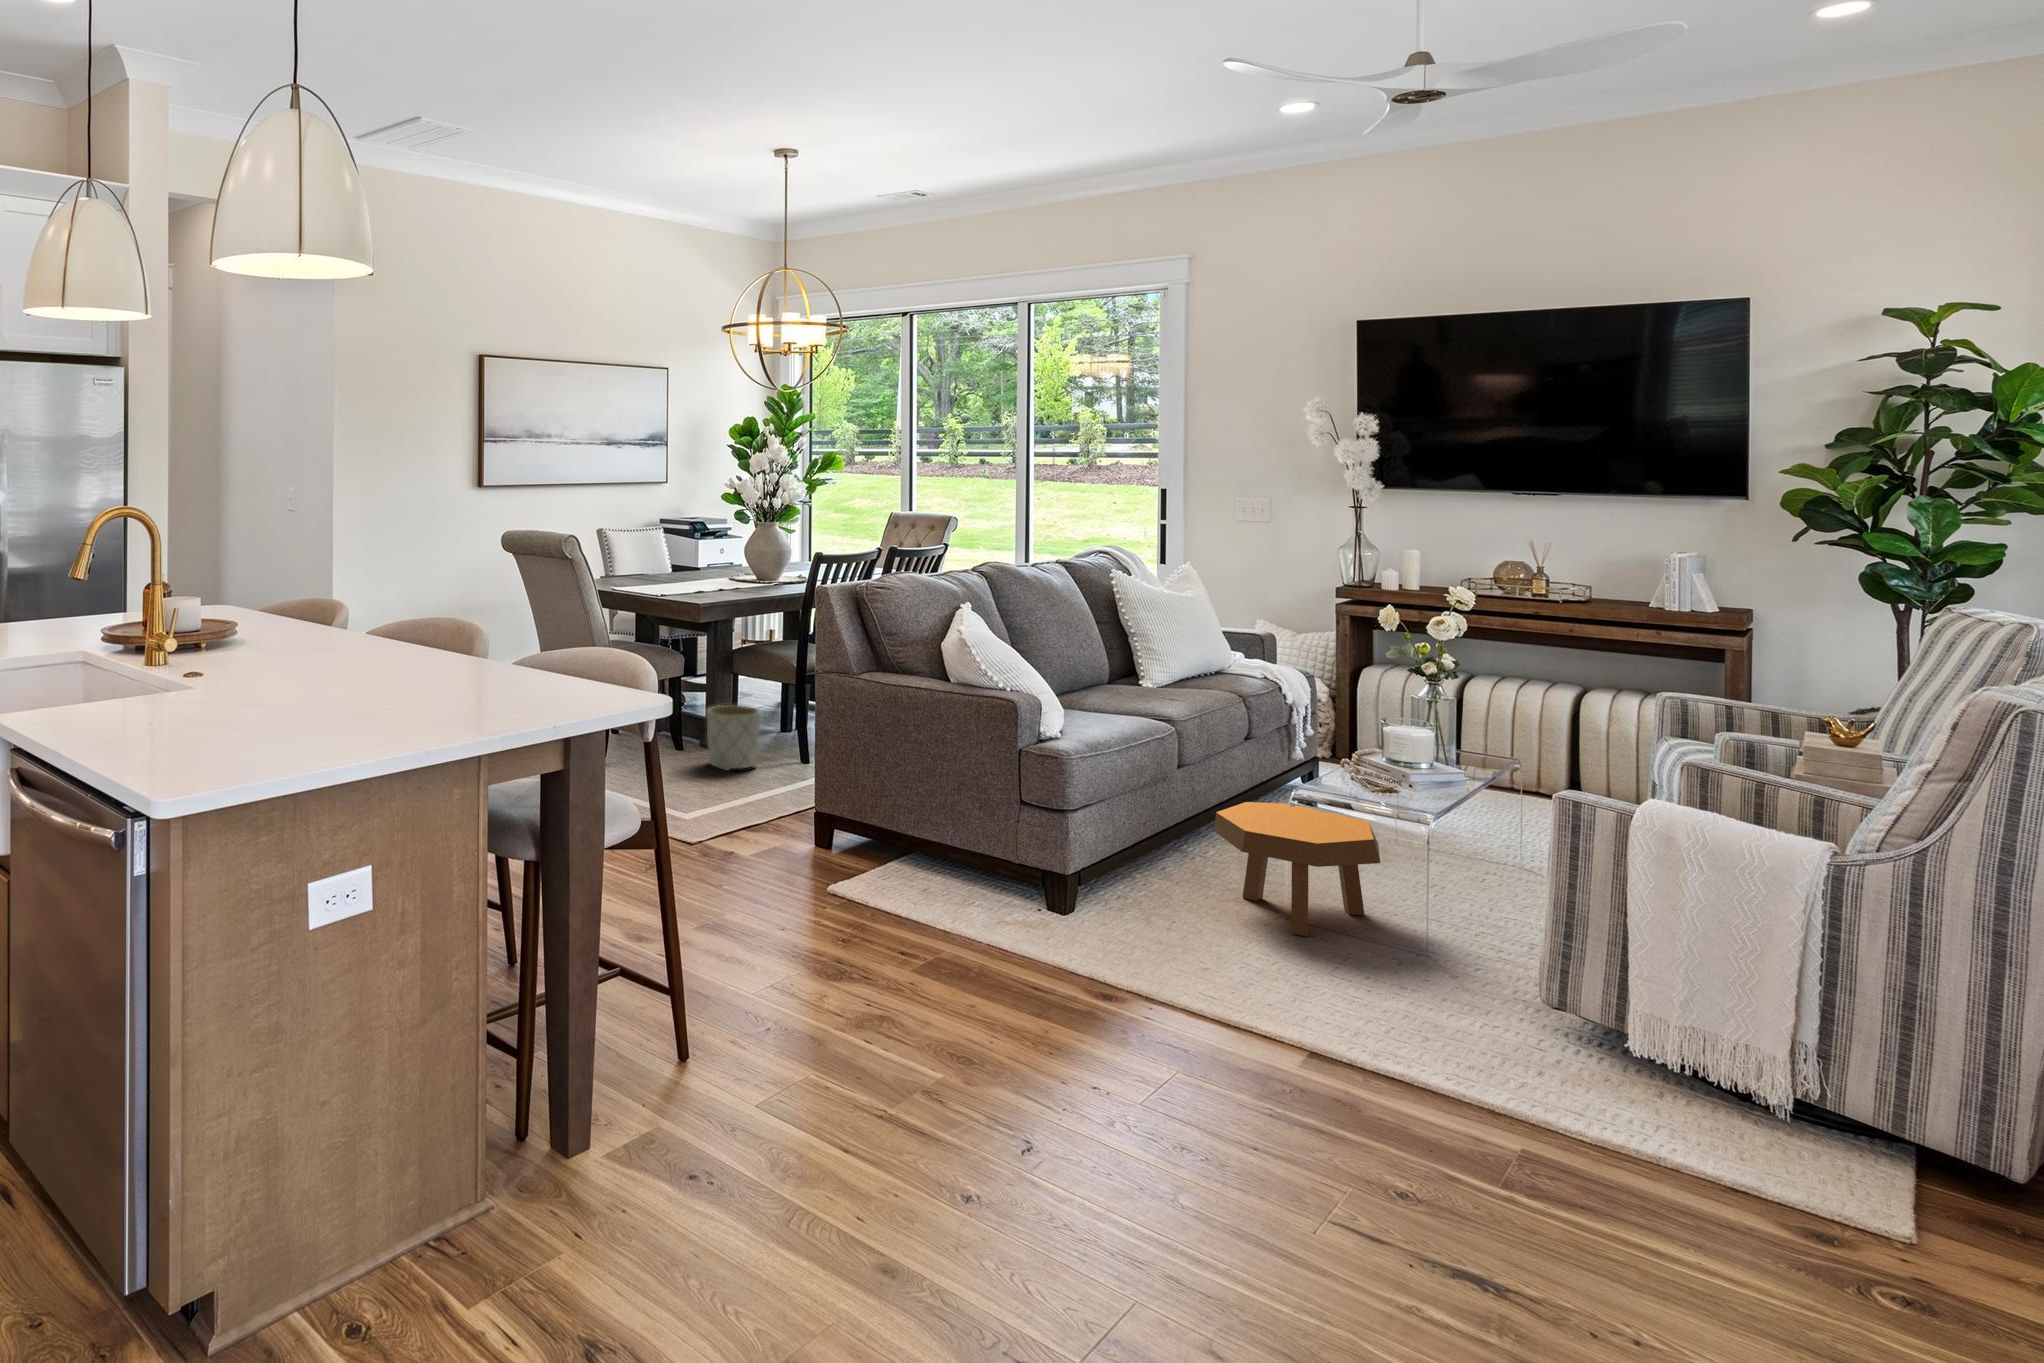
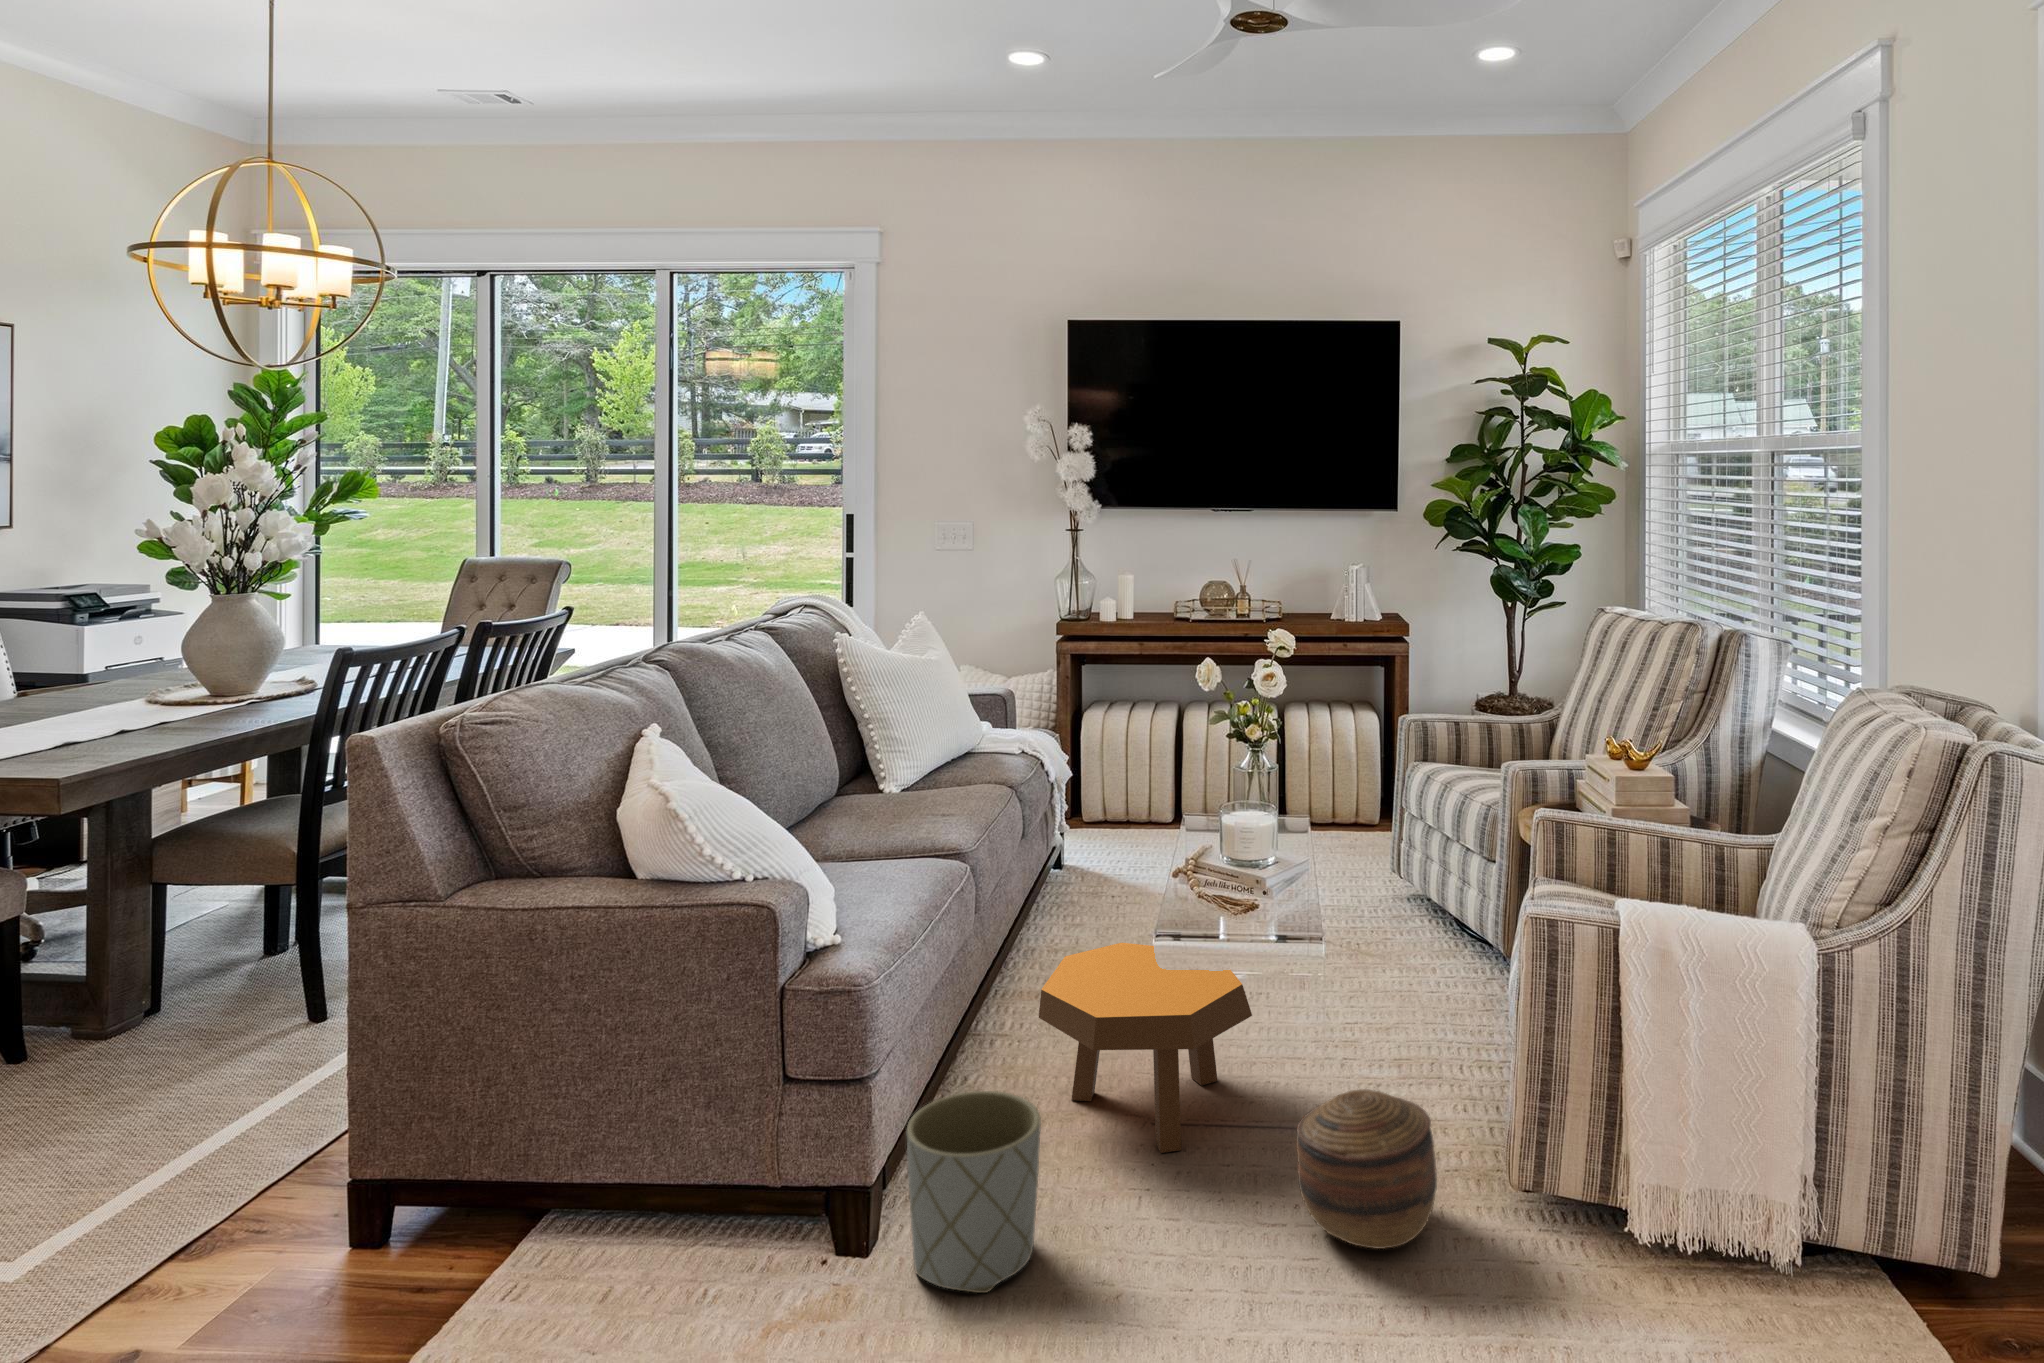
planter: present [707,705,760,771] -> present [907,1091,1041,1293]
basket: none [1368,905,1485,1012] -> present [1296,1089,1437,1249]

